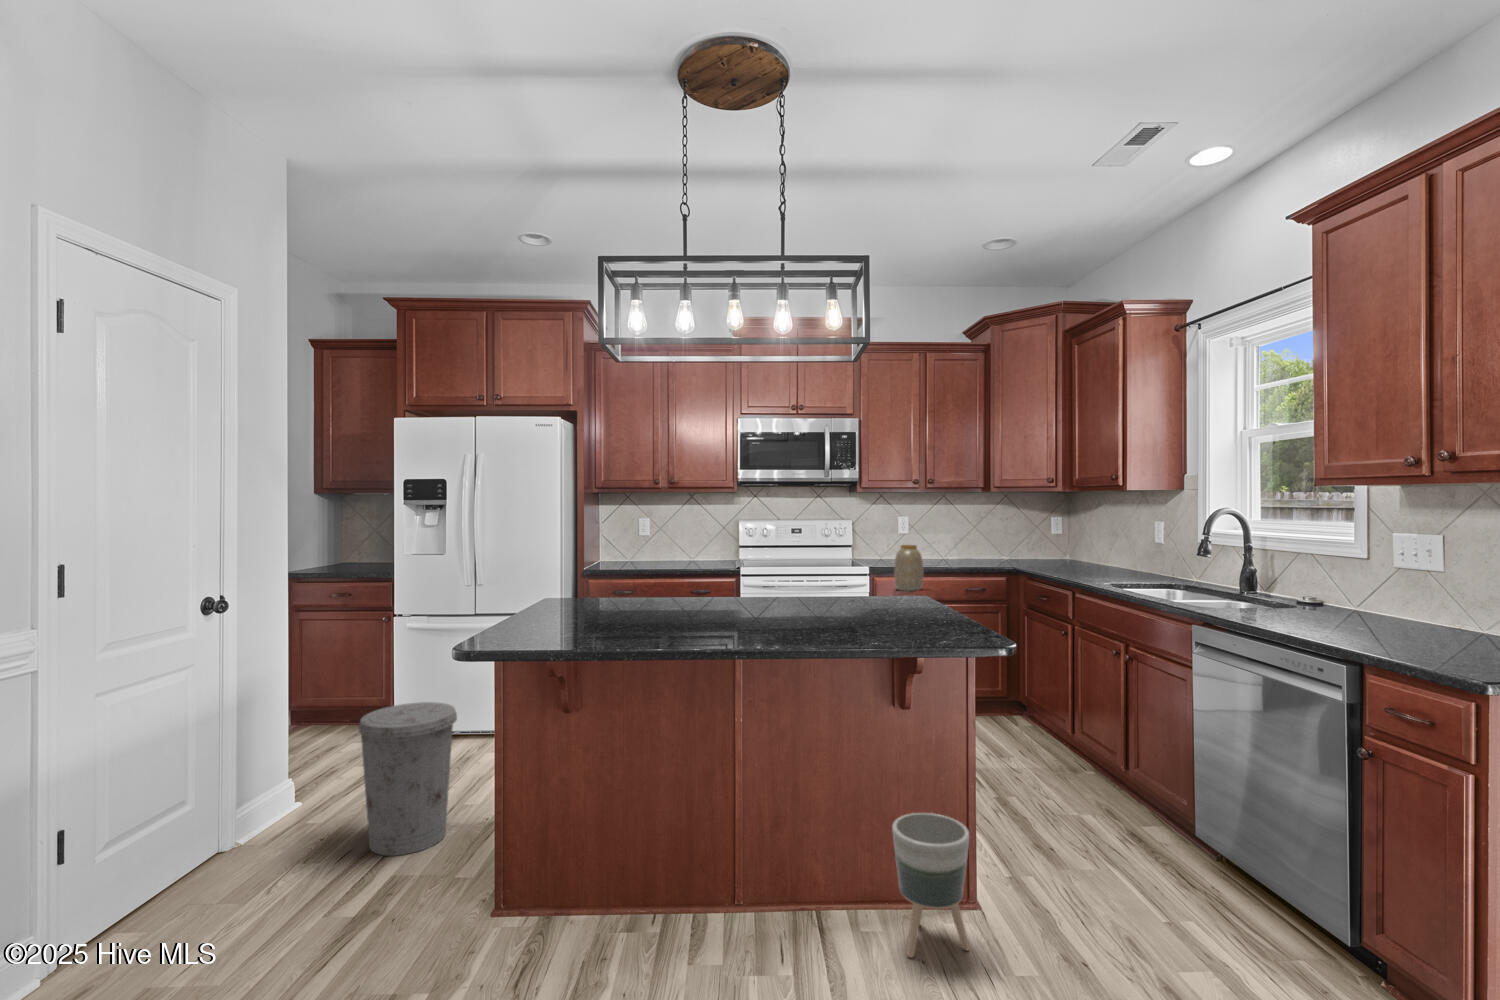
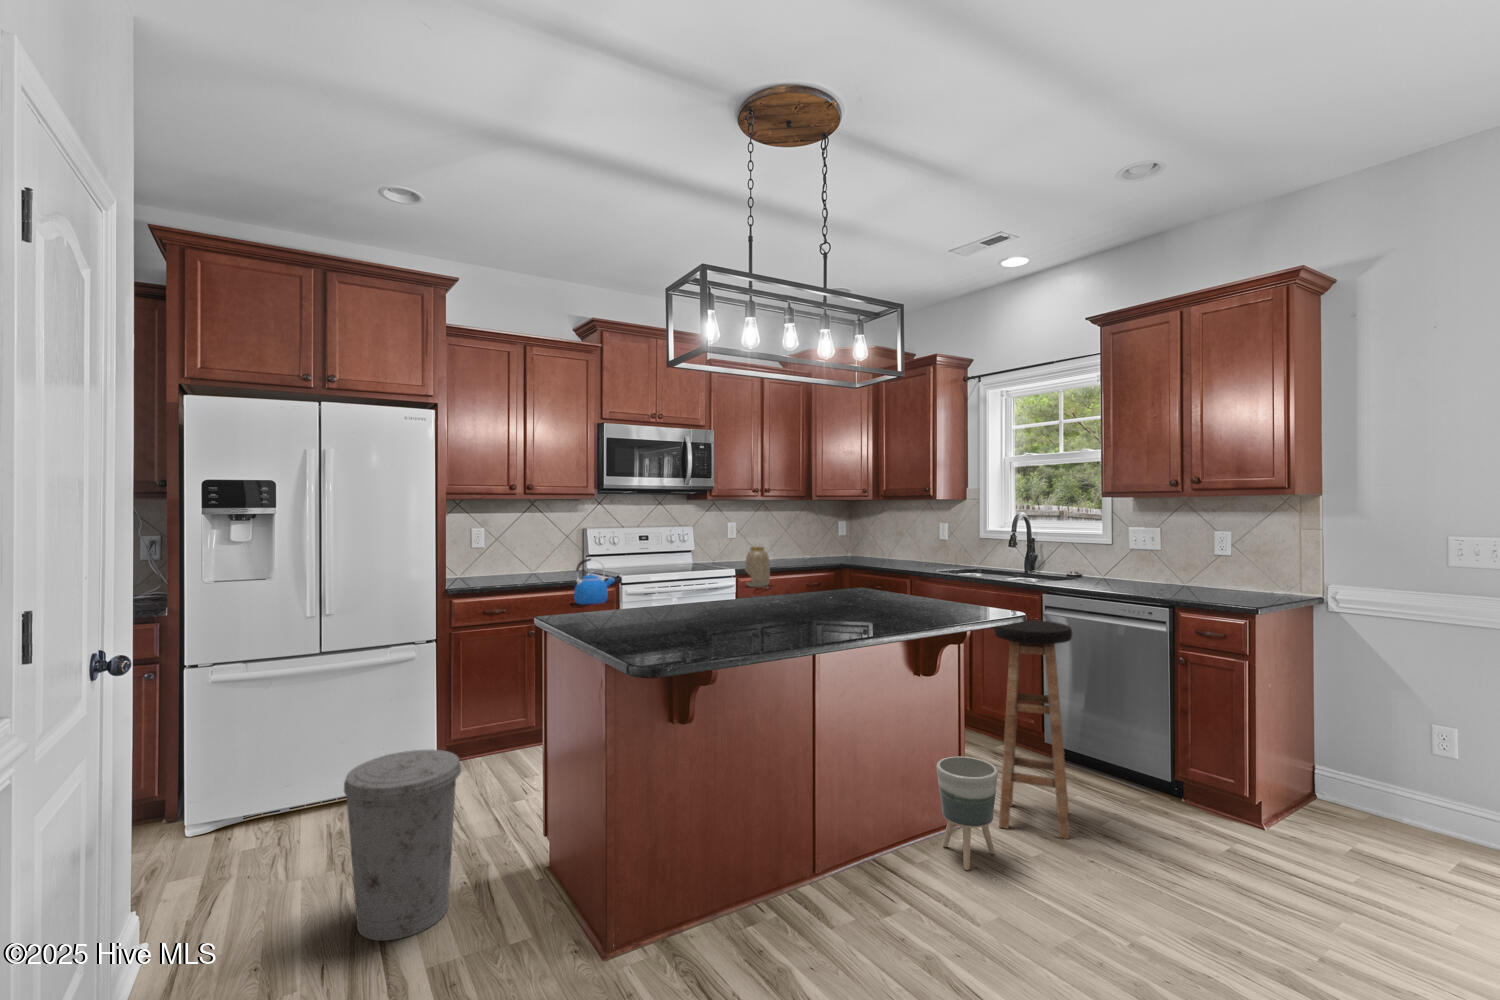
kettle: none [682,549,723,594] -> present [574,558,615,604]
bar stool: none [1016,651,1143,966] -> present [994,620,1072,839]

